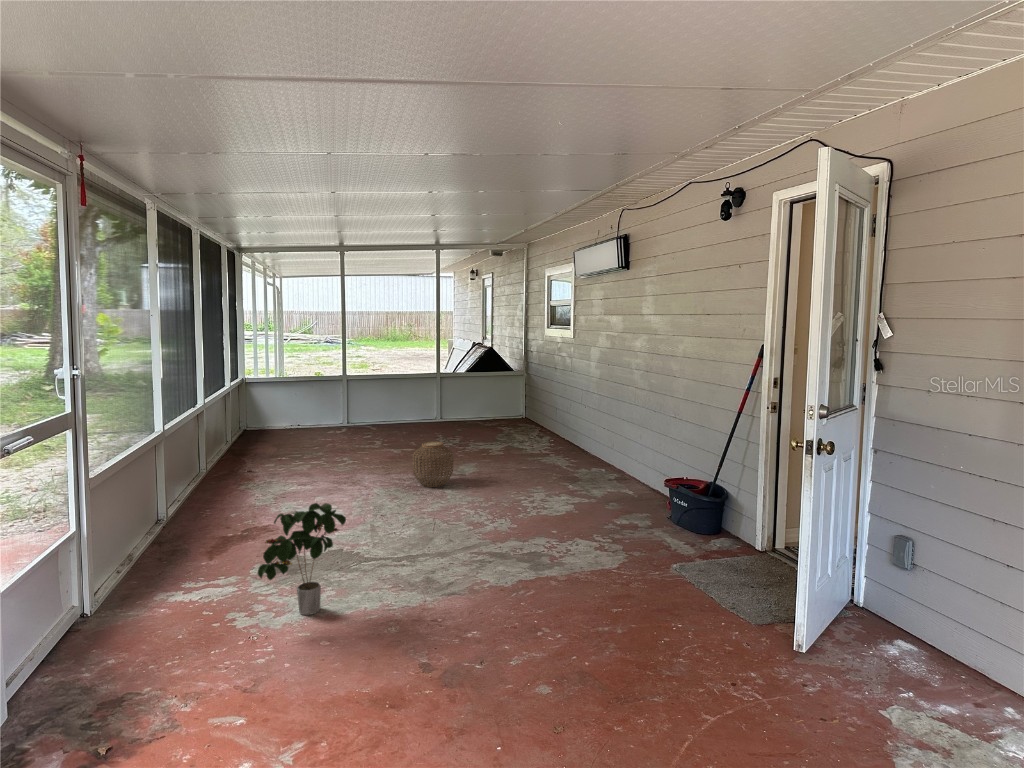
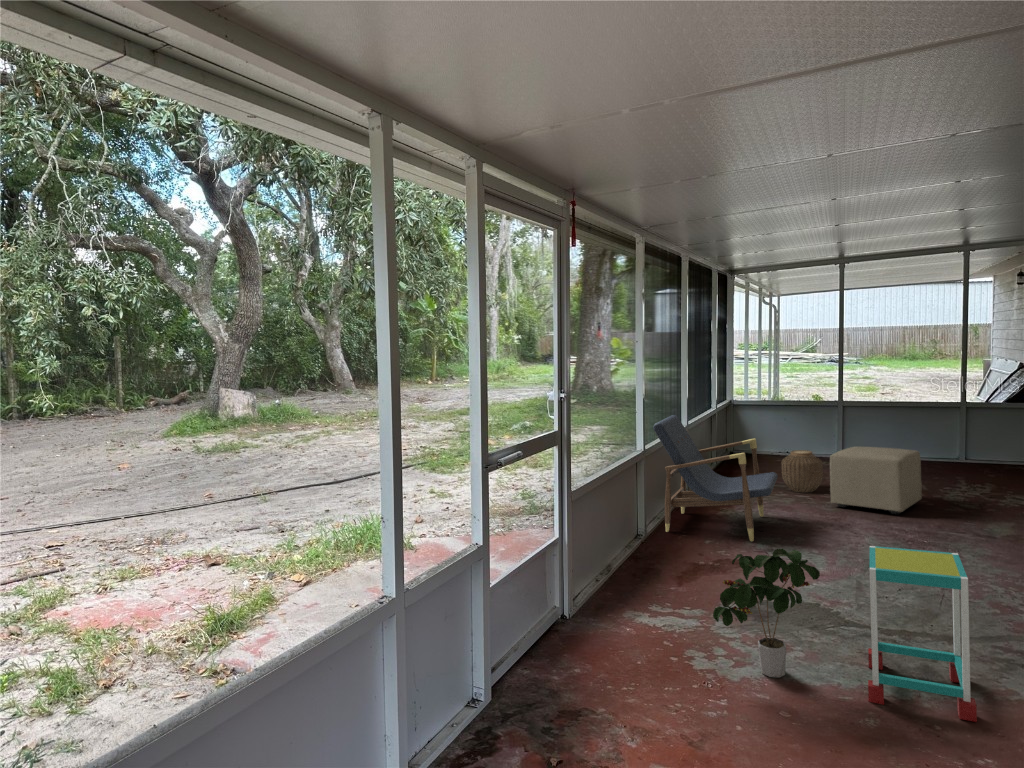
lounge chair: none [171,393,295,512] -> present [653,415,778,541]
ottoman: none [338,415,406,469] -> present [830,447,922,514]
woven basket: present [413,441,453,487] -> present [781,450,823,492]
side table: none [381,486,454,611] -> present [868,546,977,722]

